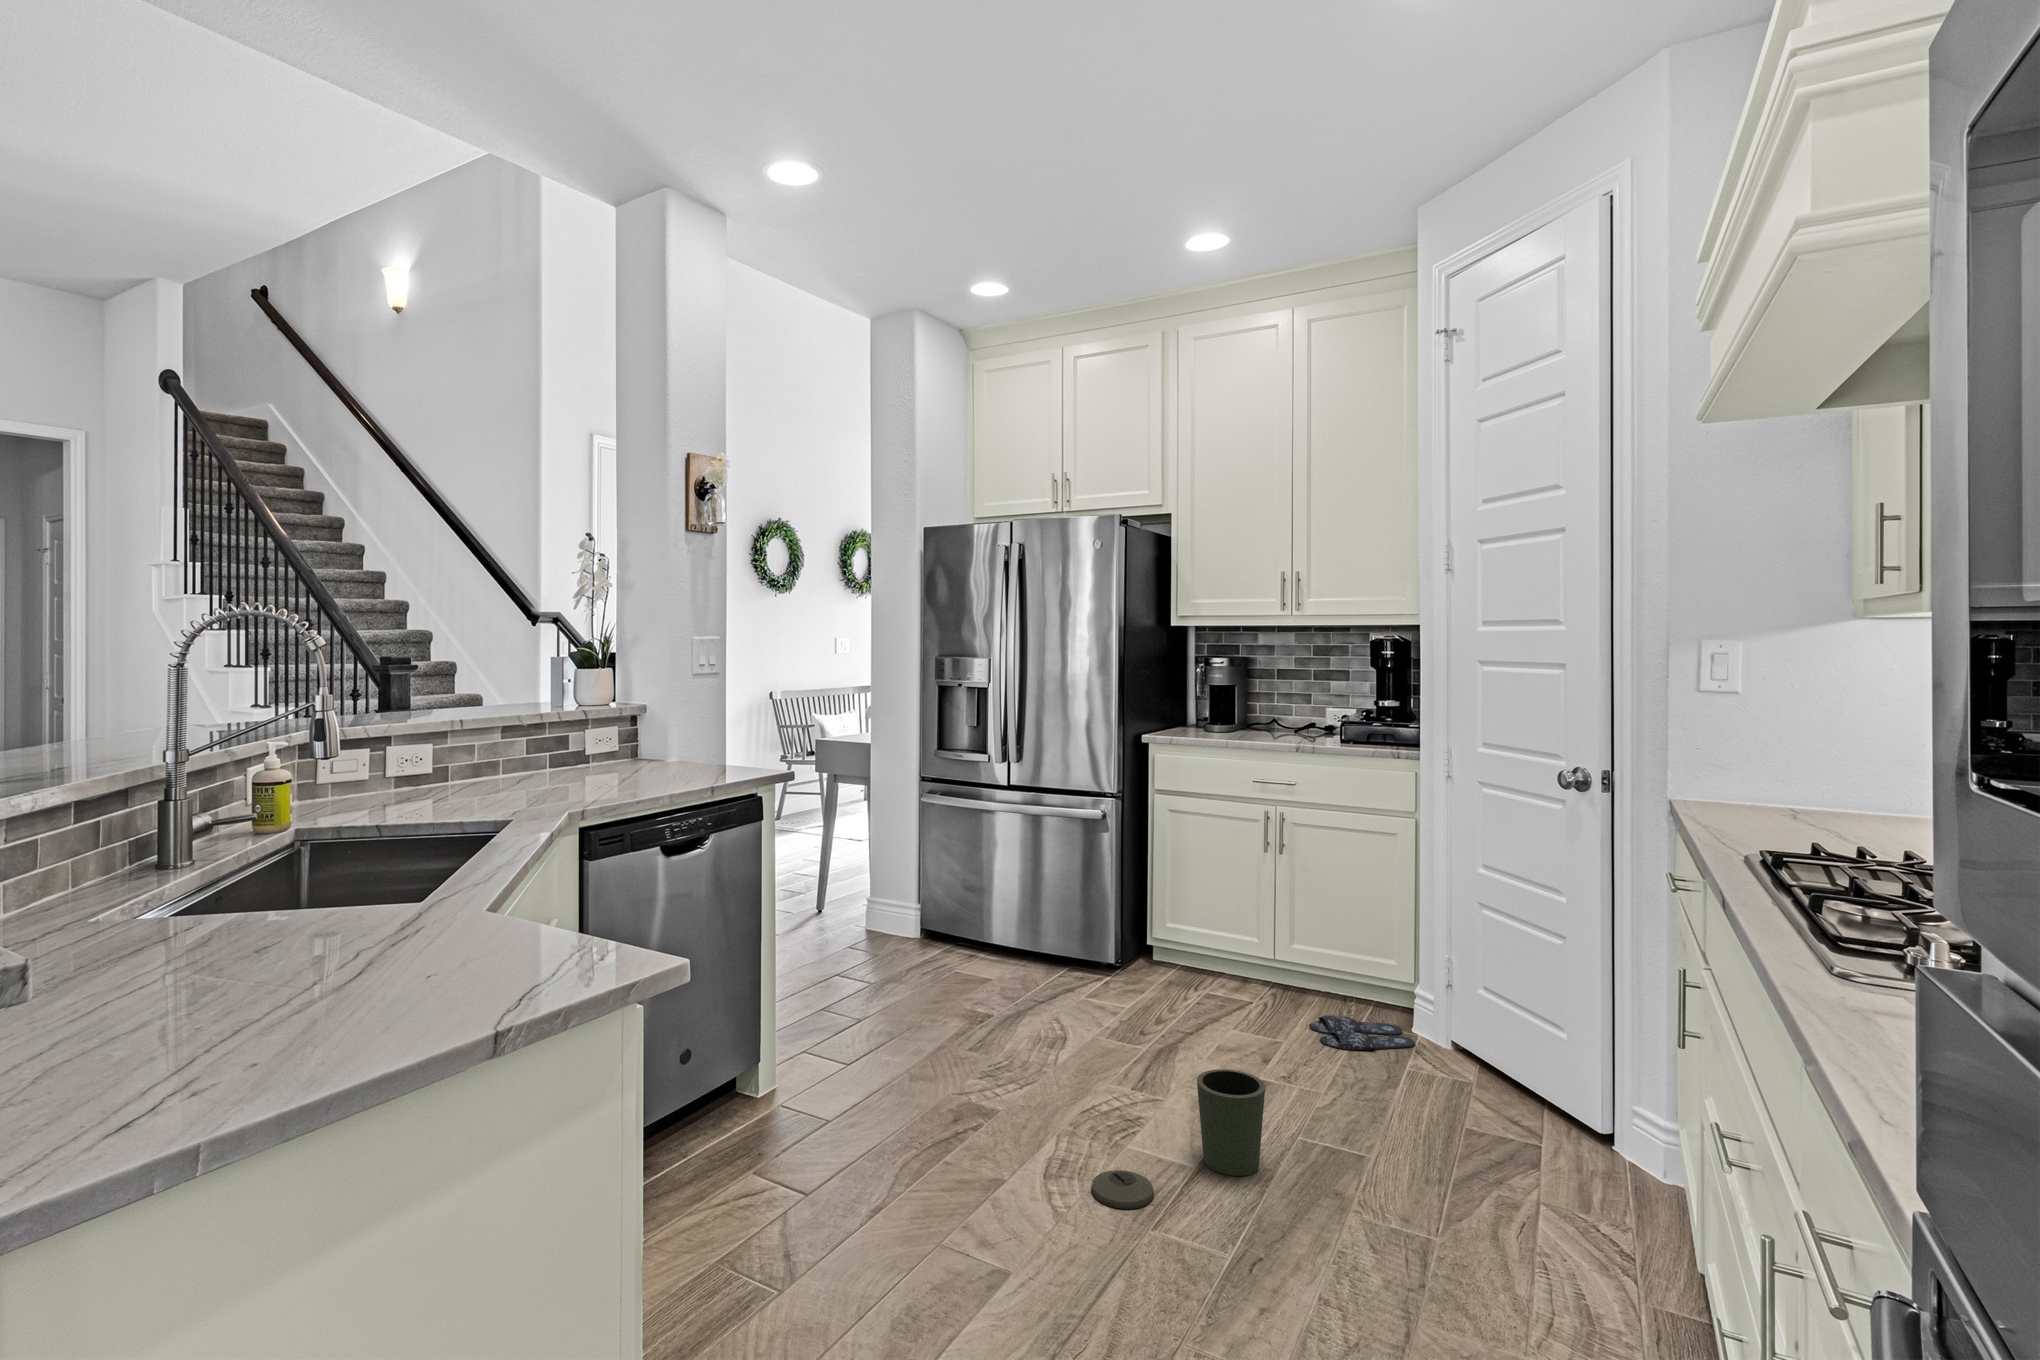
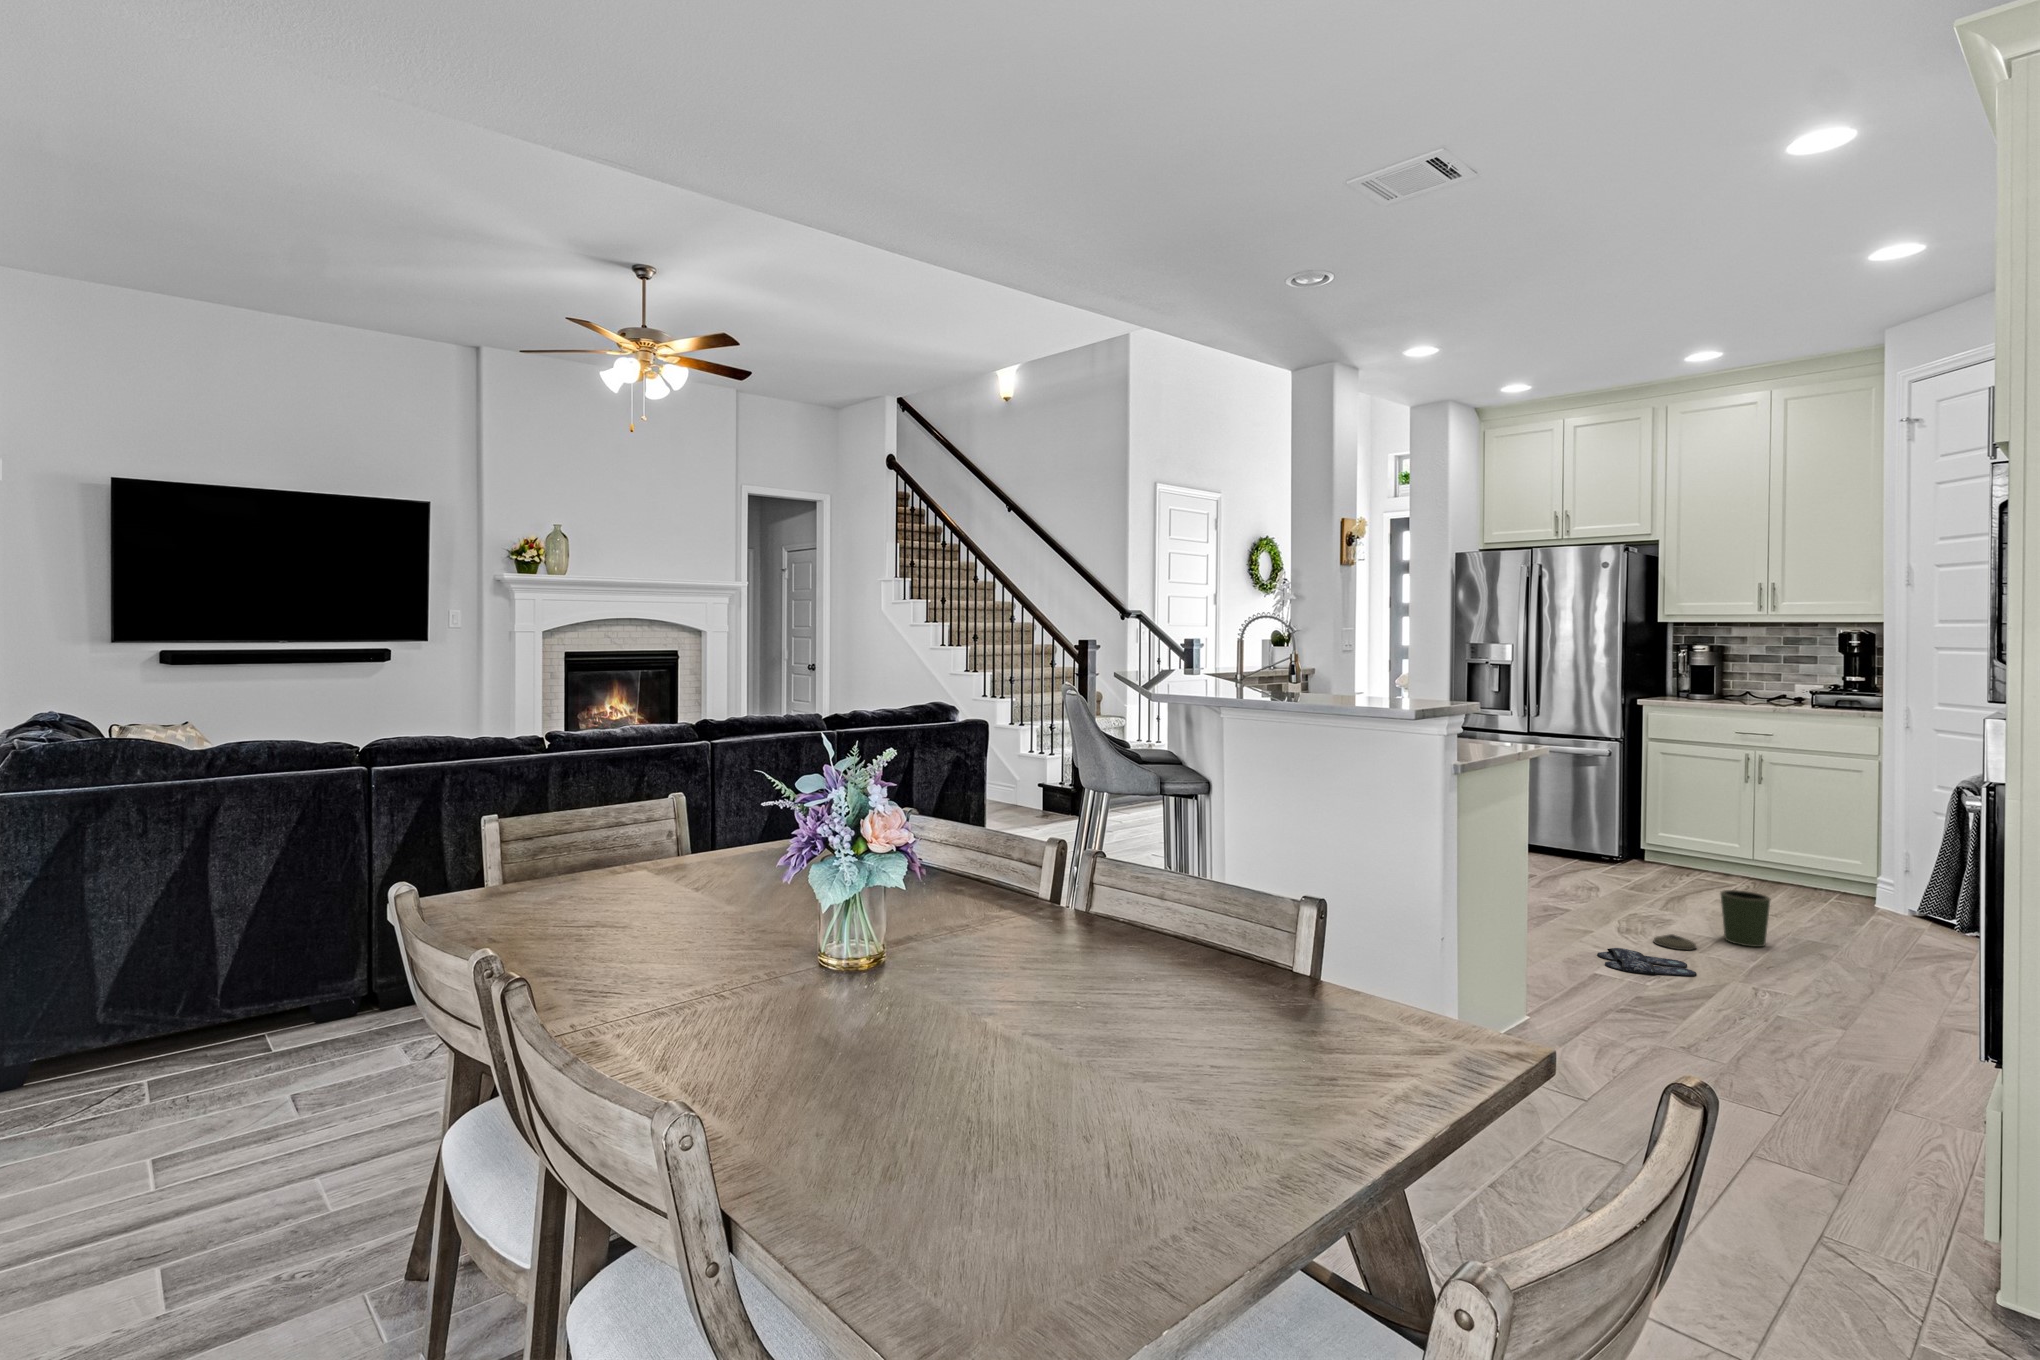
slippers: present [1309,1015,1415,1050] -> present [1597,948,1697,976]

